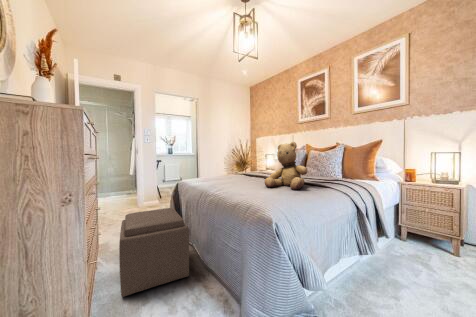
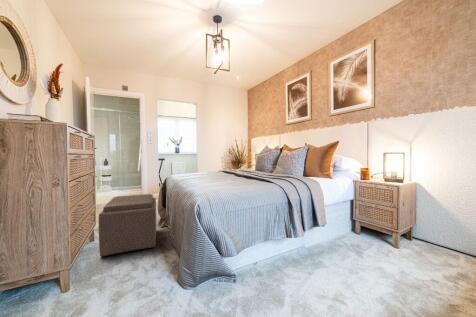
teddy bear: present [265,142,307,190] -> none [222,142,254,182]

